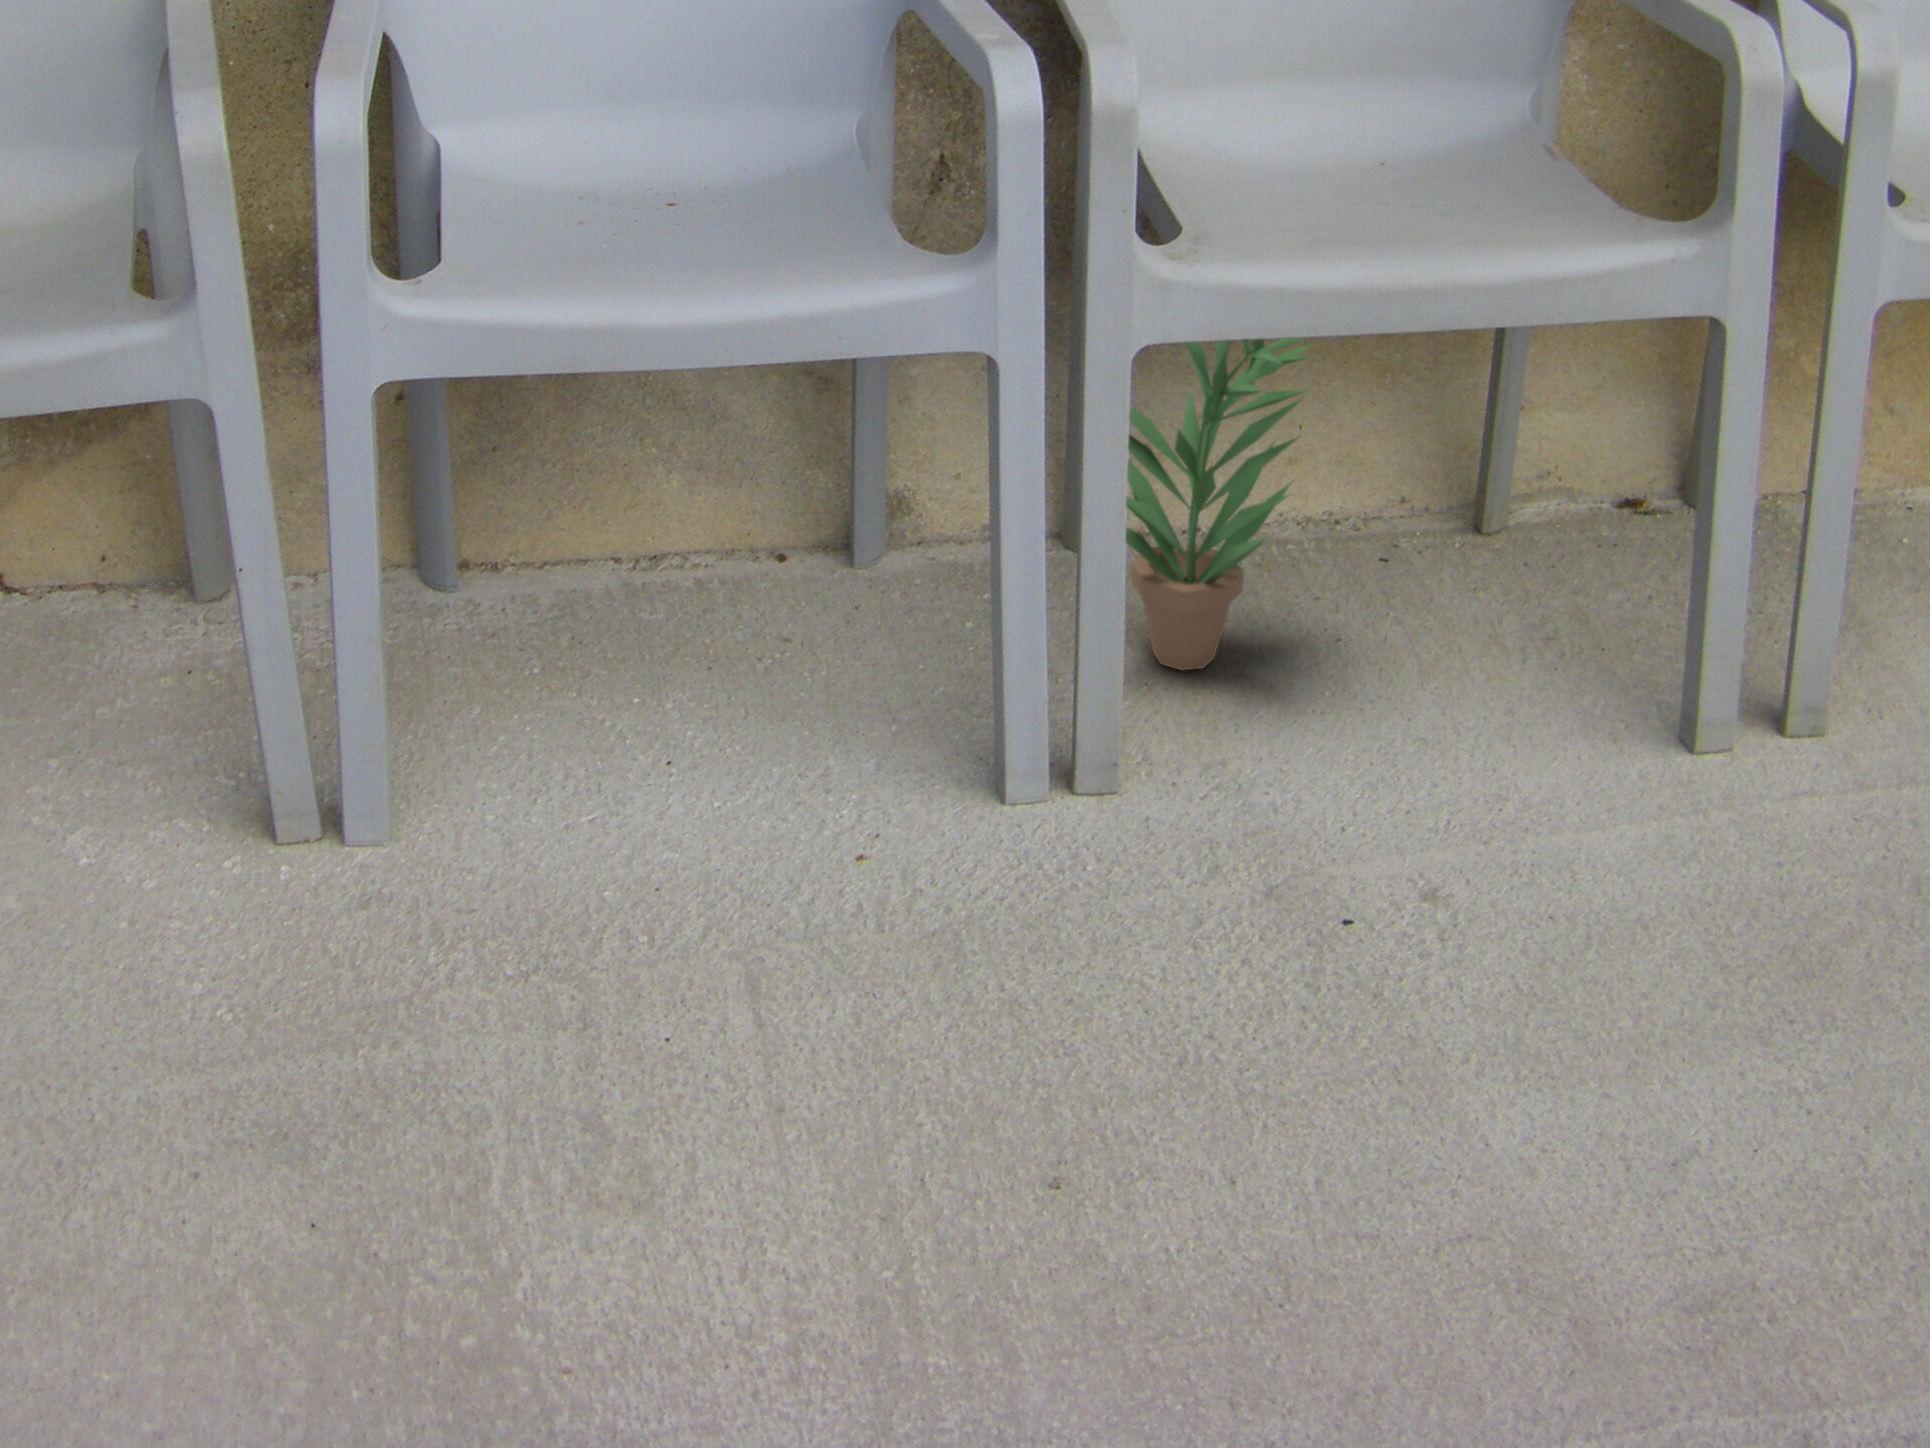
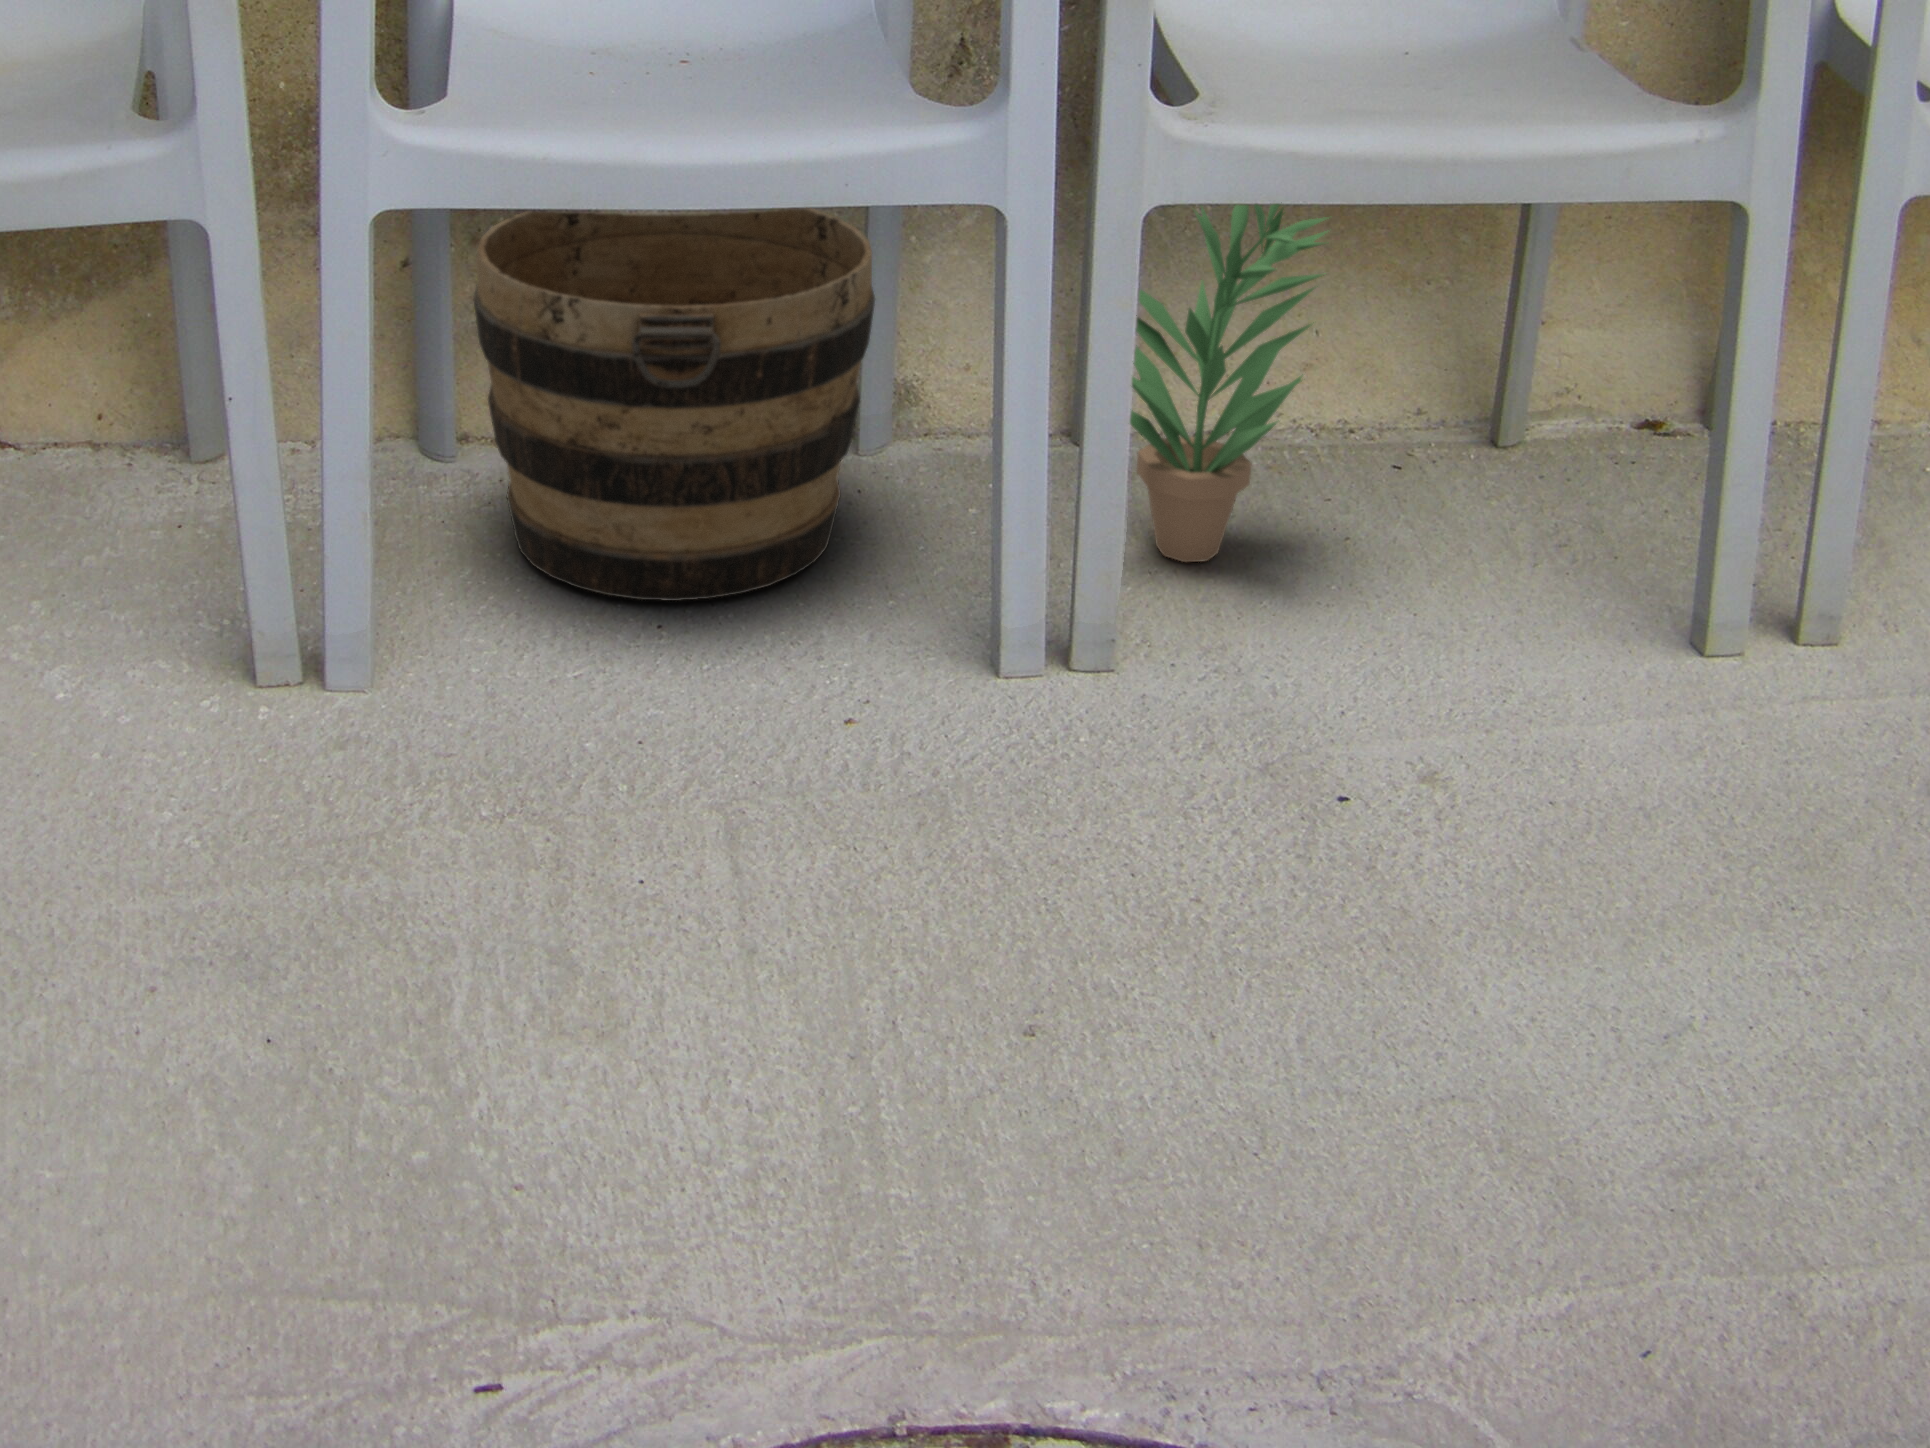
bucket: none [471,317,868,736] -> present [473,207,875,601]

